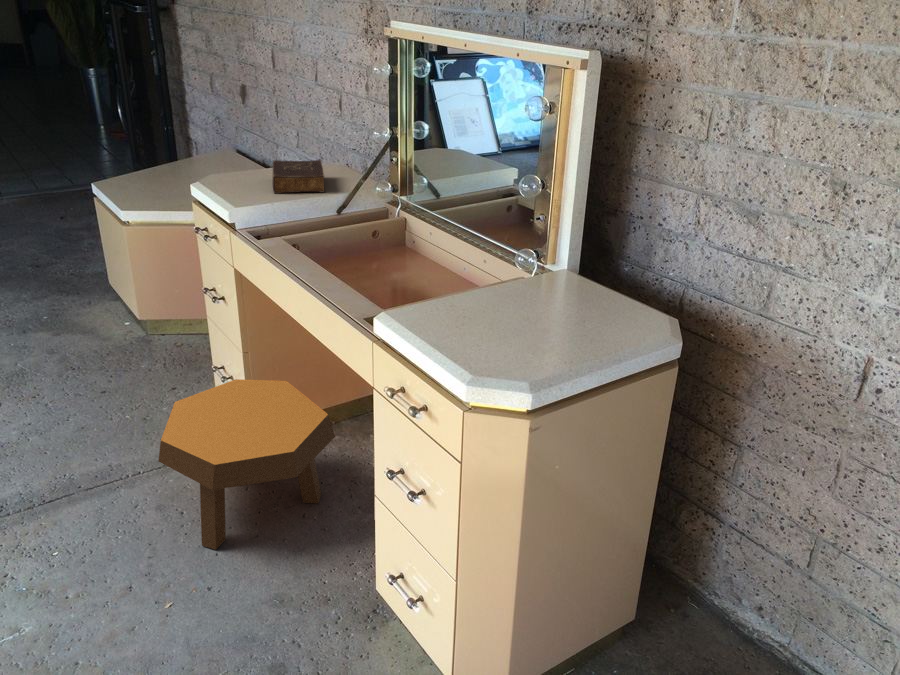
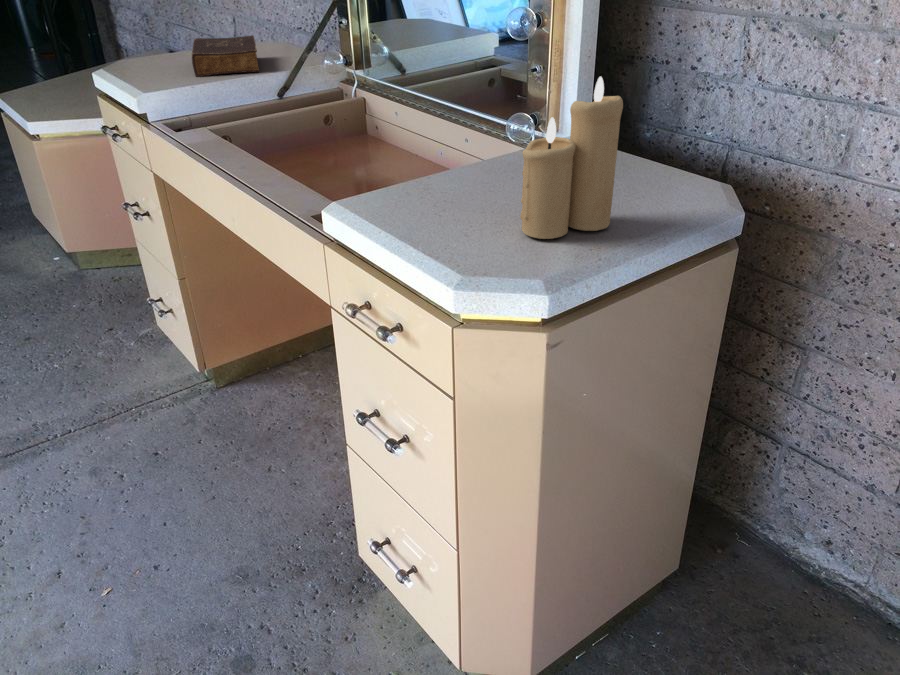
candle: none [517,245,592,353] -> present [520,77,623,239]
footstool: present [159,379,335,550] -> none [80,309,298,517]

